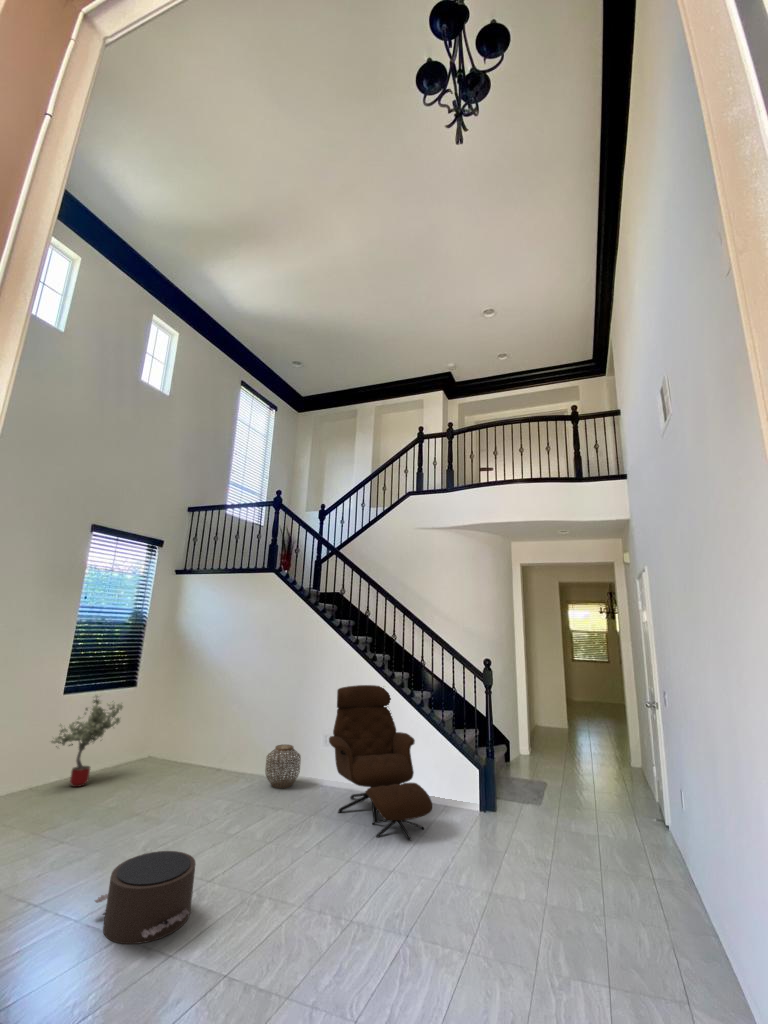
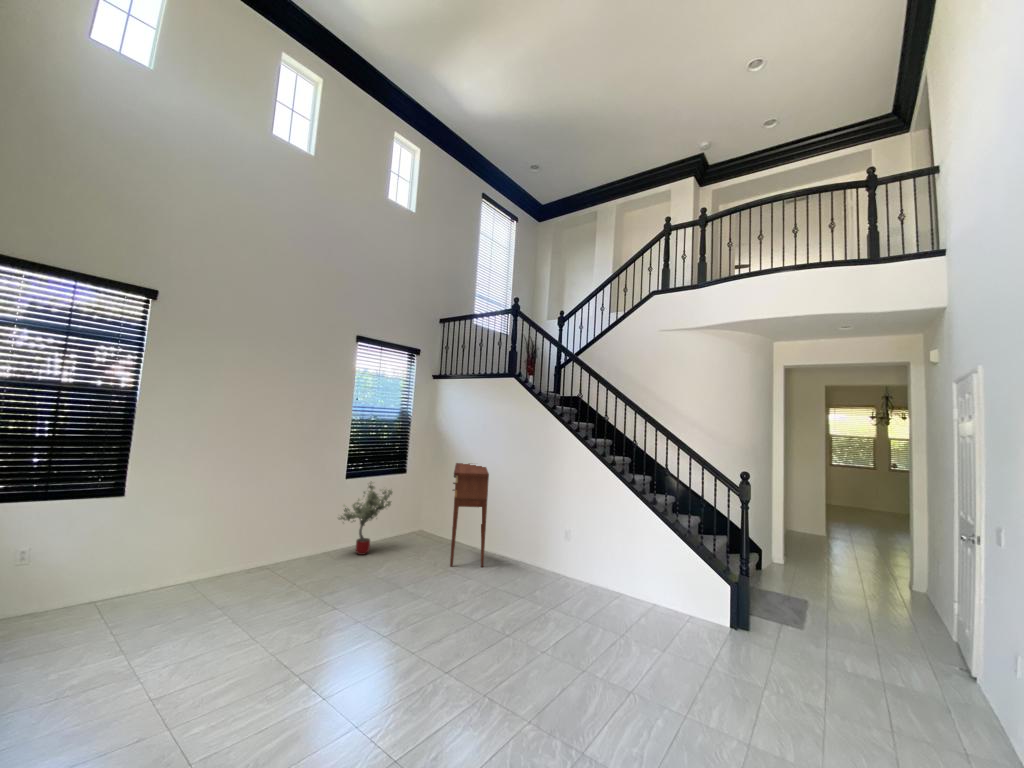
console table: none [192,669,243,789] -> present [450,463,489,567]
lounge chair: present [329,685,432,841] -> none [569,489,676,652]
woven basket: present [265,745,301,788] -> none [512,536,544,575]
pouf: present [95,851,196,944] -> none [352,638,436,726]

